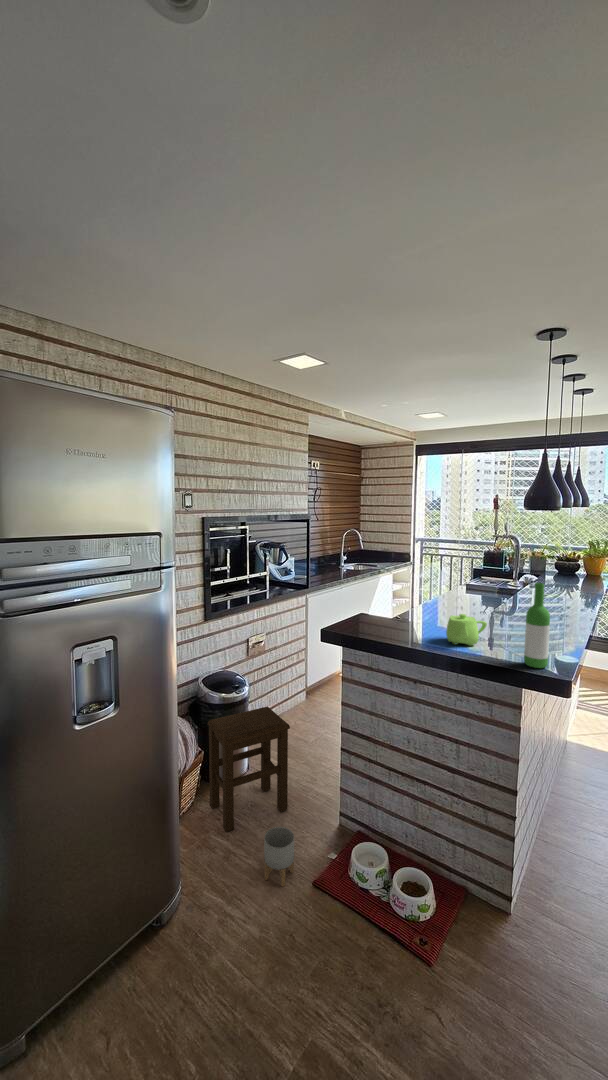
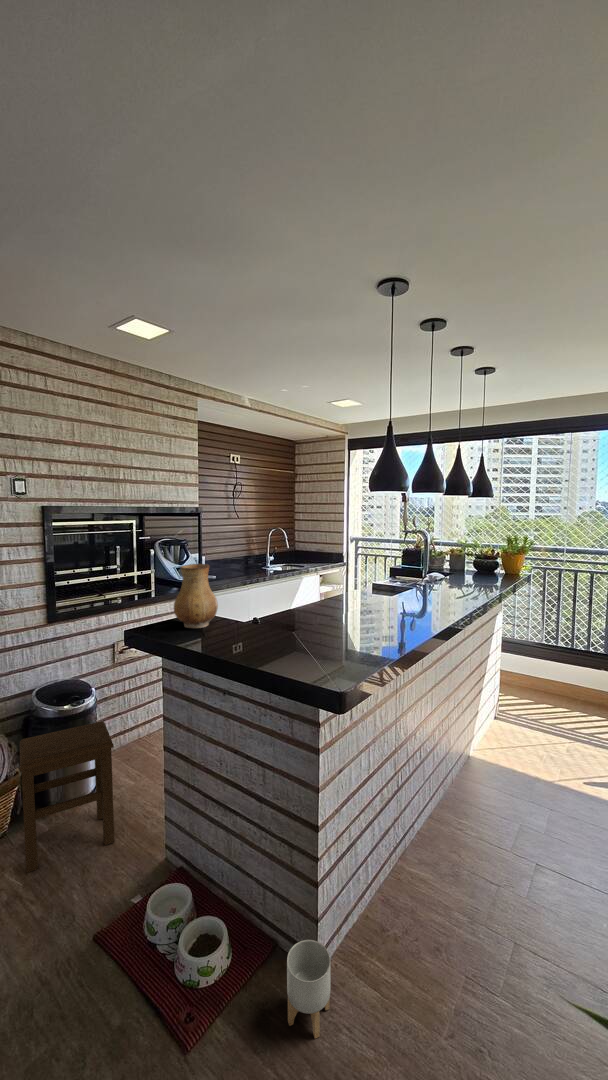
ceramic pitcher: none [357,573,394,628] -> present [174,564,218,628]
wine bottle: present [524,583,550,668] -> none [312,567,338,673]
teapot: present [446,614,487,646] -> none [251,609,298,647]
planter: present [264,827,294,887] -> present [287,940,330,1038]

